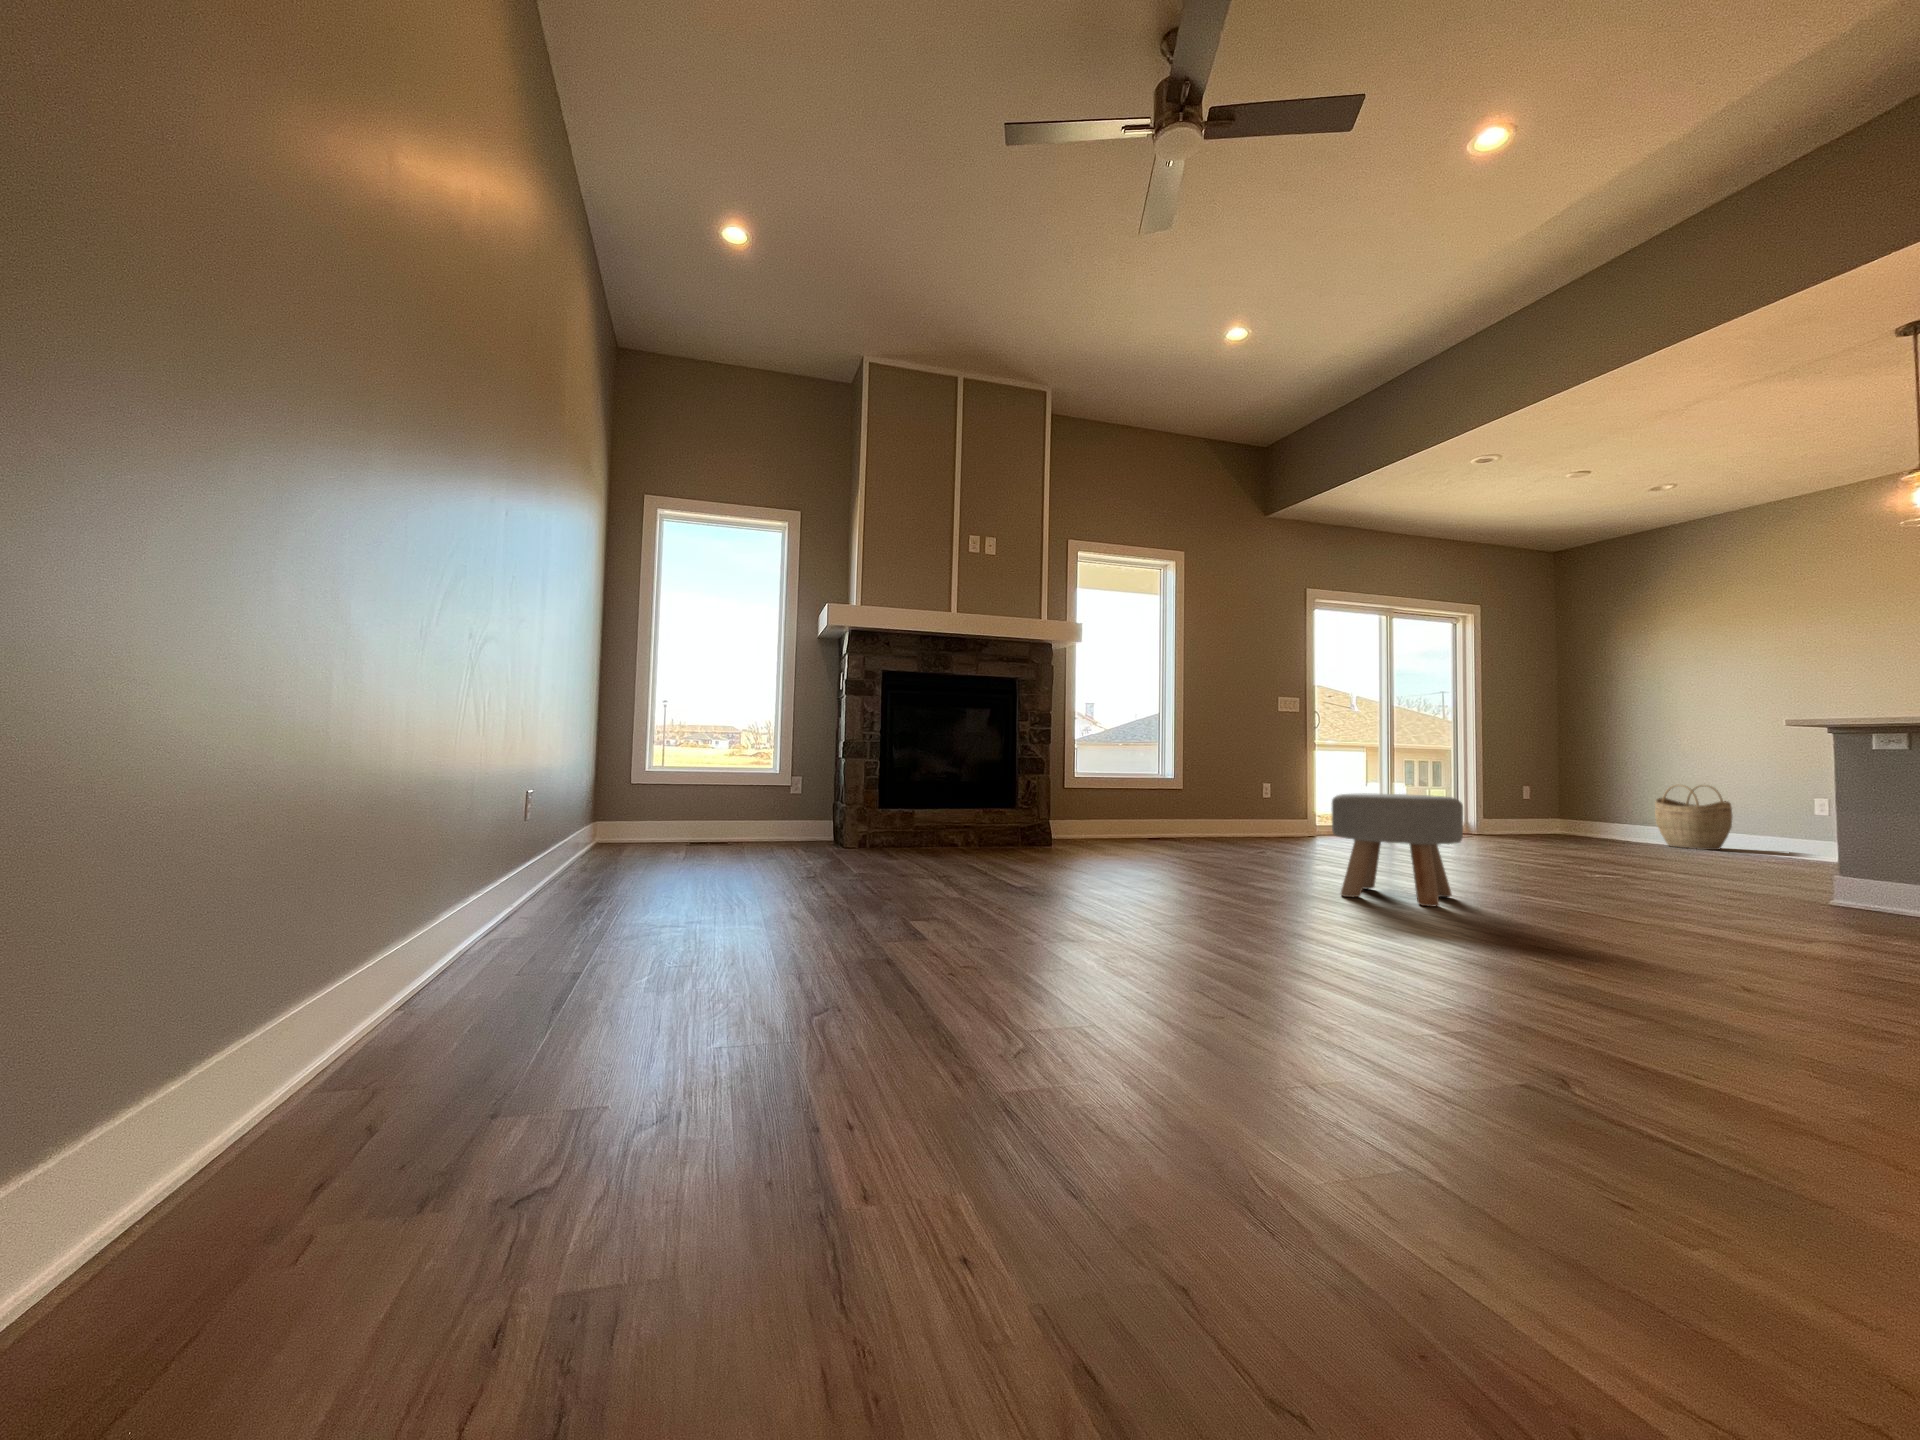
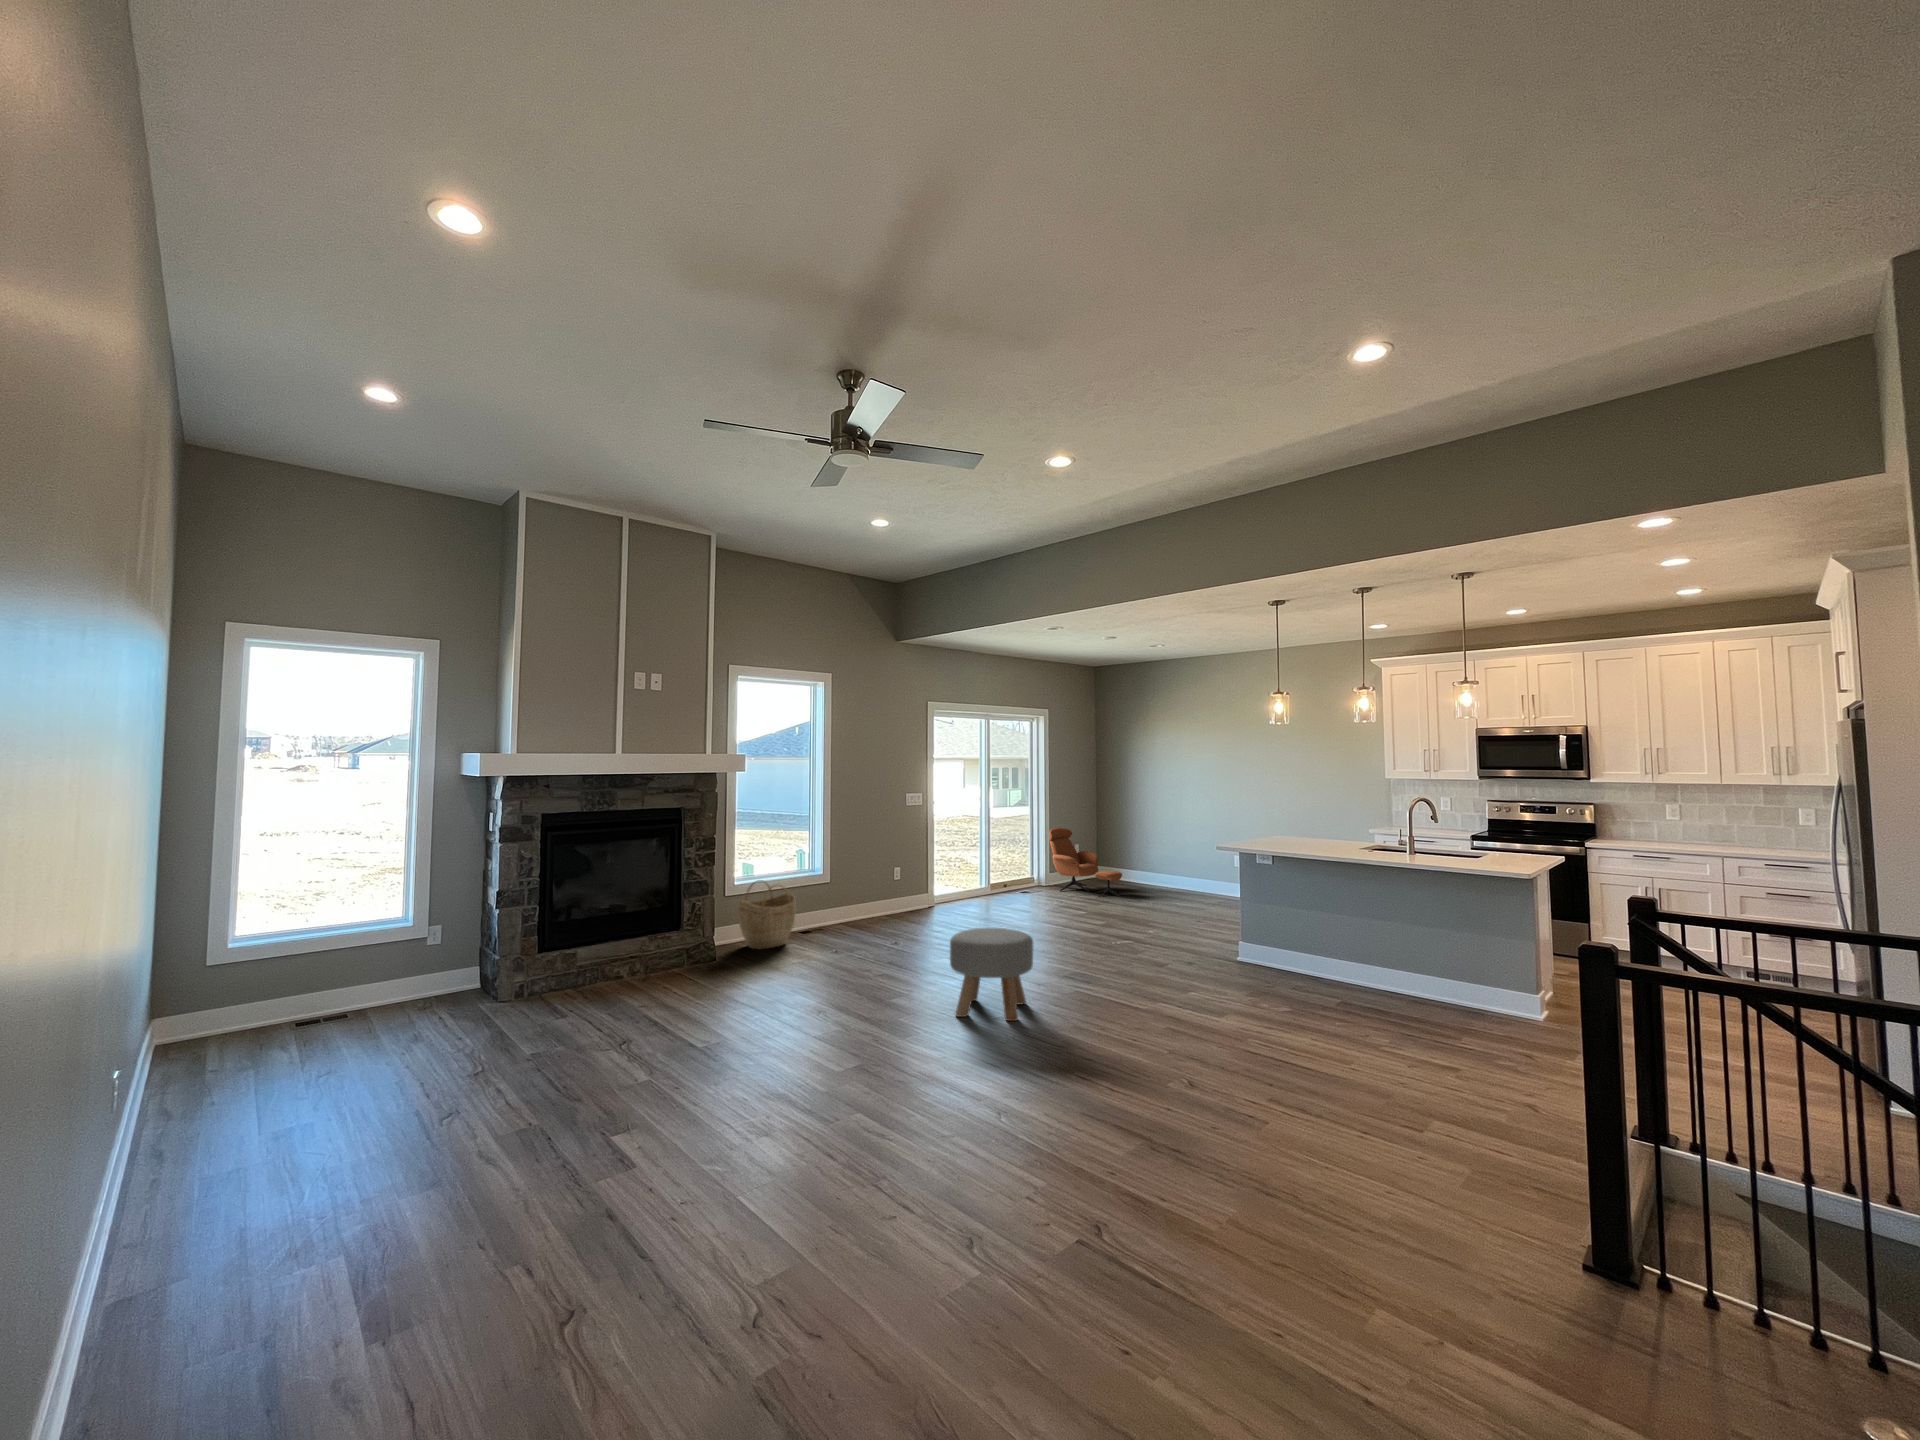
lounge chair: none [1482,760,1605,848] -> present [1049,828,1122,897]
woven basket: present [1655,785,1732,850] -> present [738,880,796,949]

